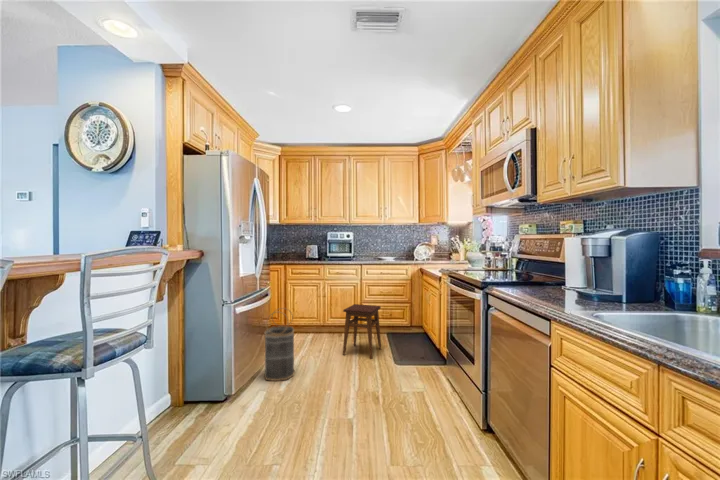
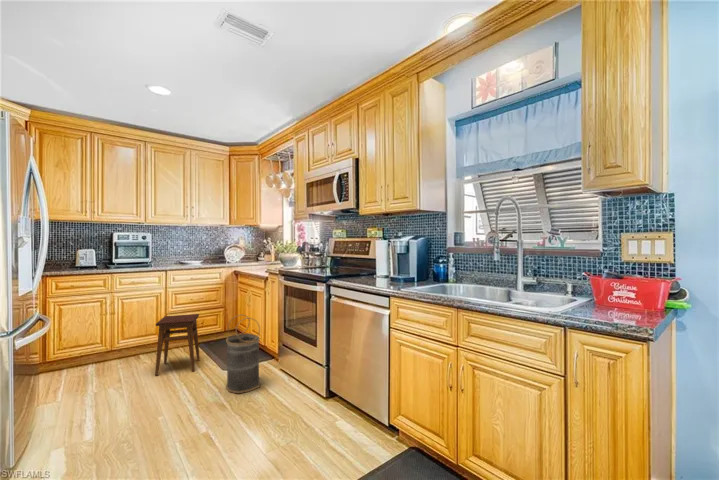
basket: present [264,312,295,381] -> present [226,315,260,393]

